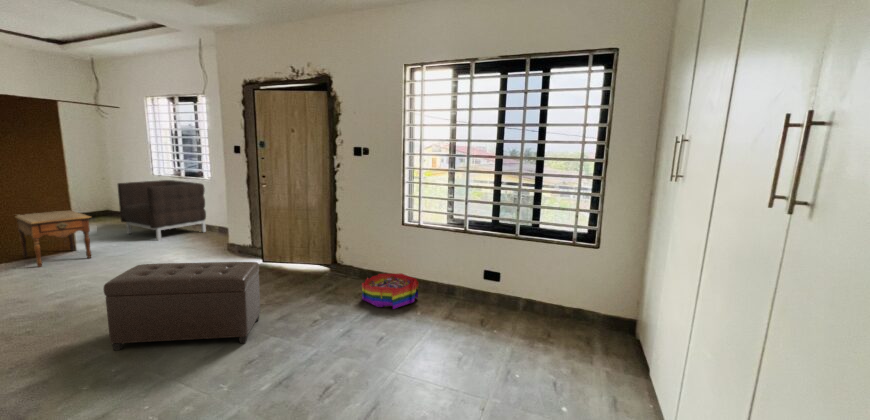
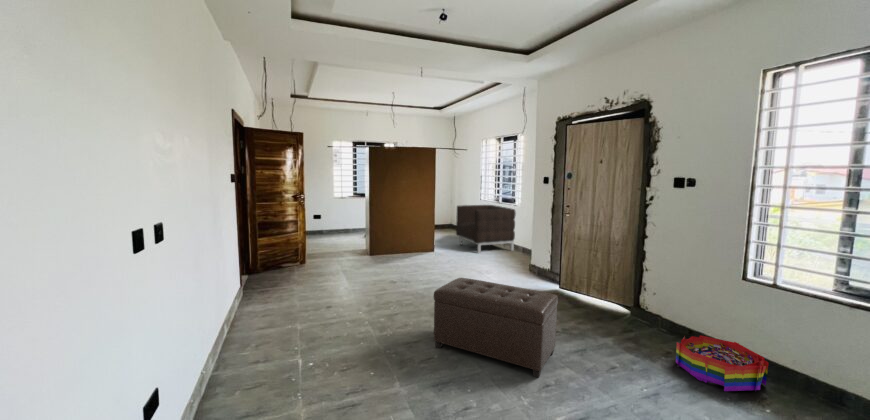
side table: present [15,210,91,267] -> none [397,224,438,263]

